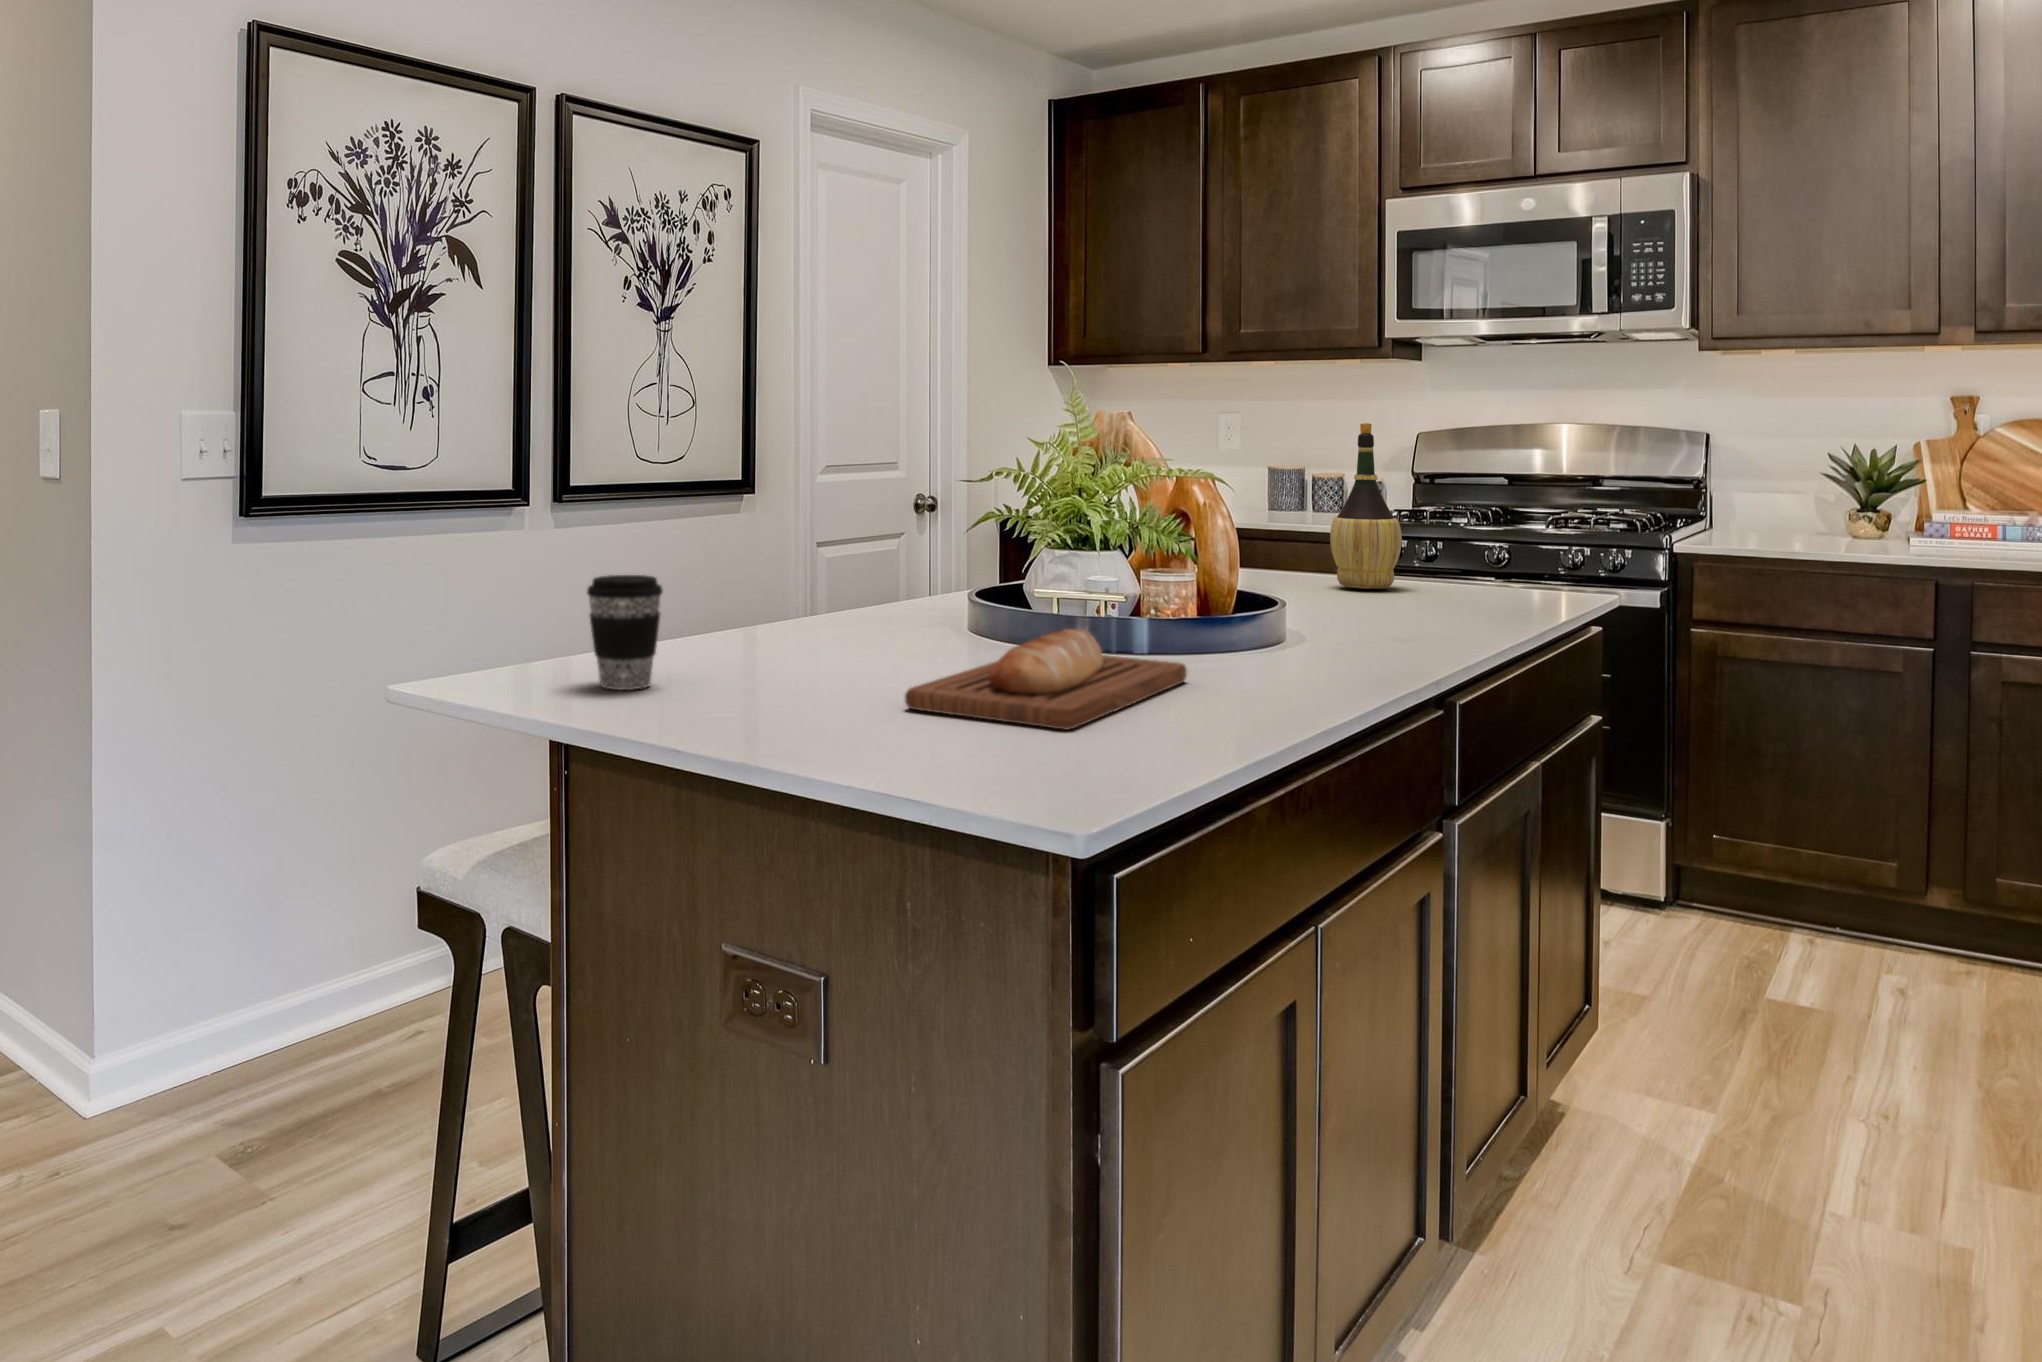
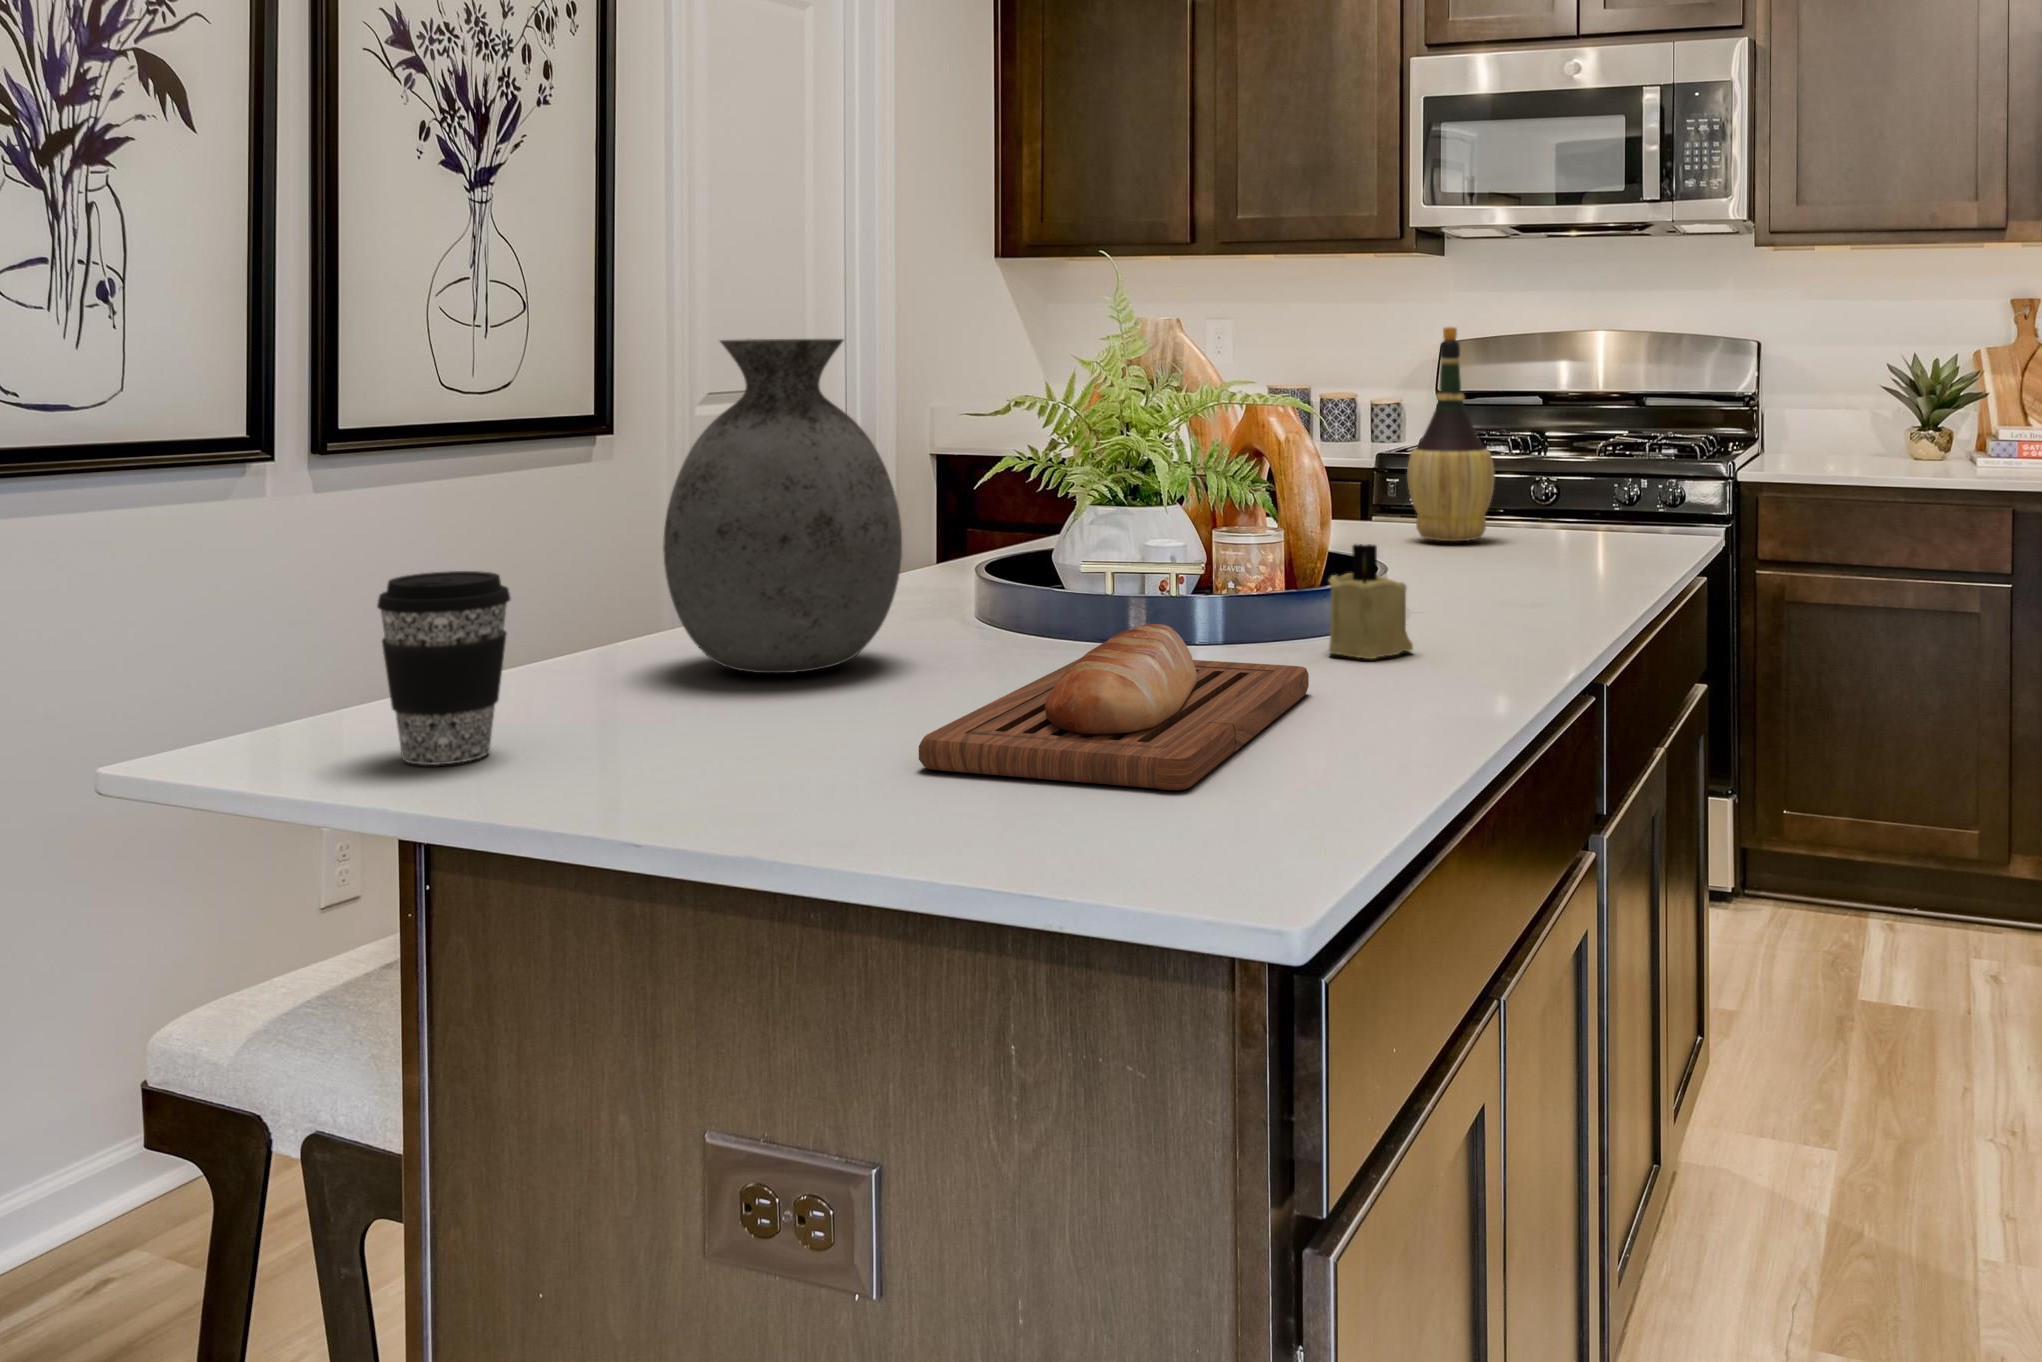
vase: none [762,432,916,652] -> present [663,339,902,673]
candle: none [1216,582,1280,664] -> present [1329,544,1413,659]

